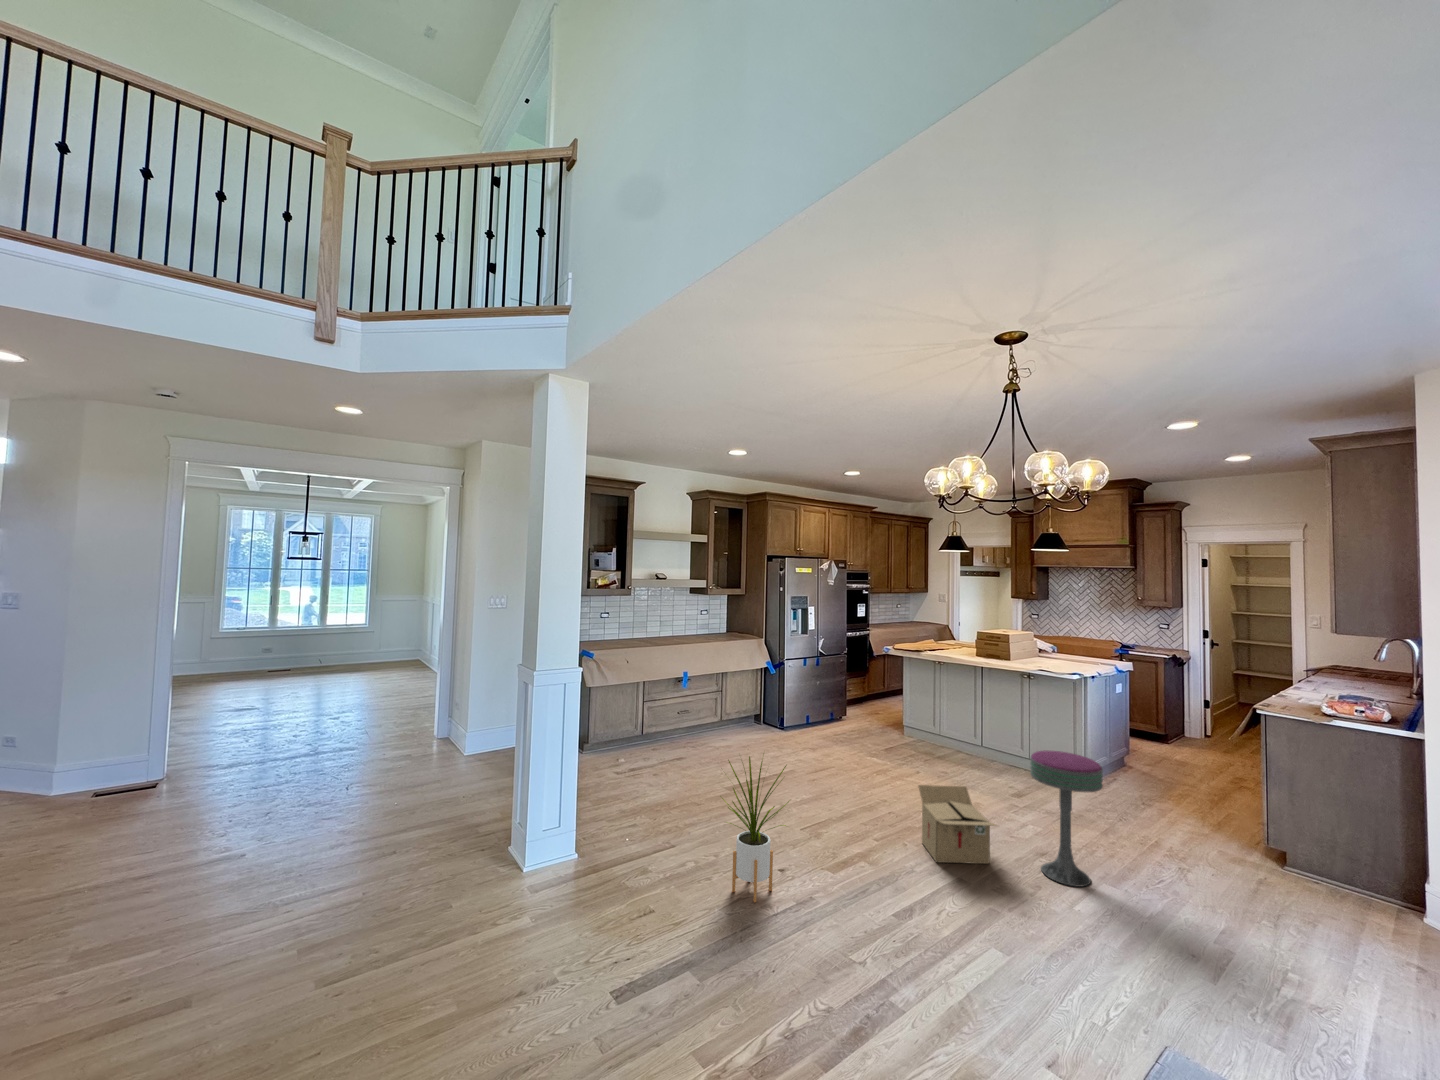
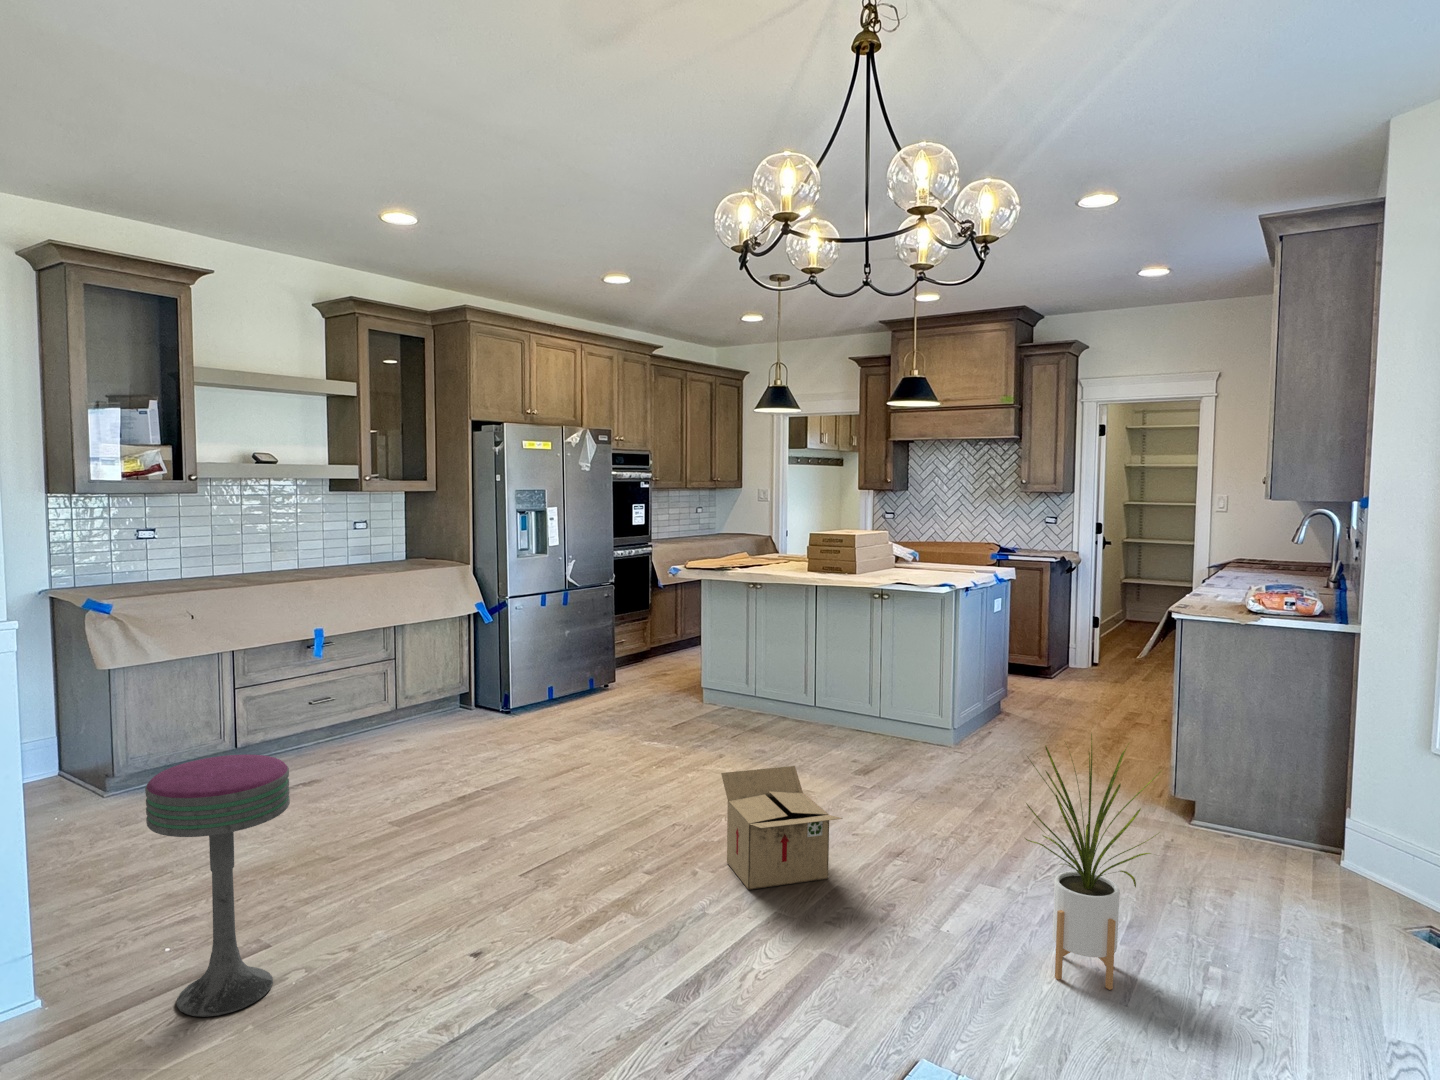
bar stool: present [1030,750,1103,887] -> present [145,754,290,1017]
house plant: present [722,756,789,902] -> present [1025,734,1160,990]

